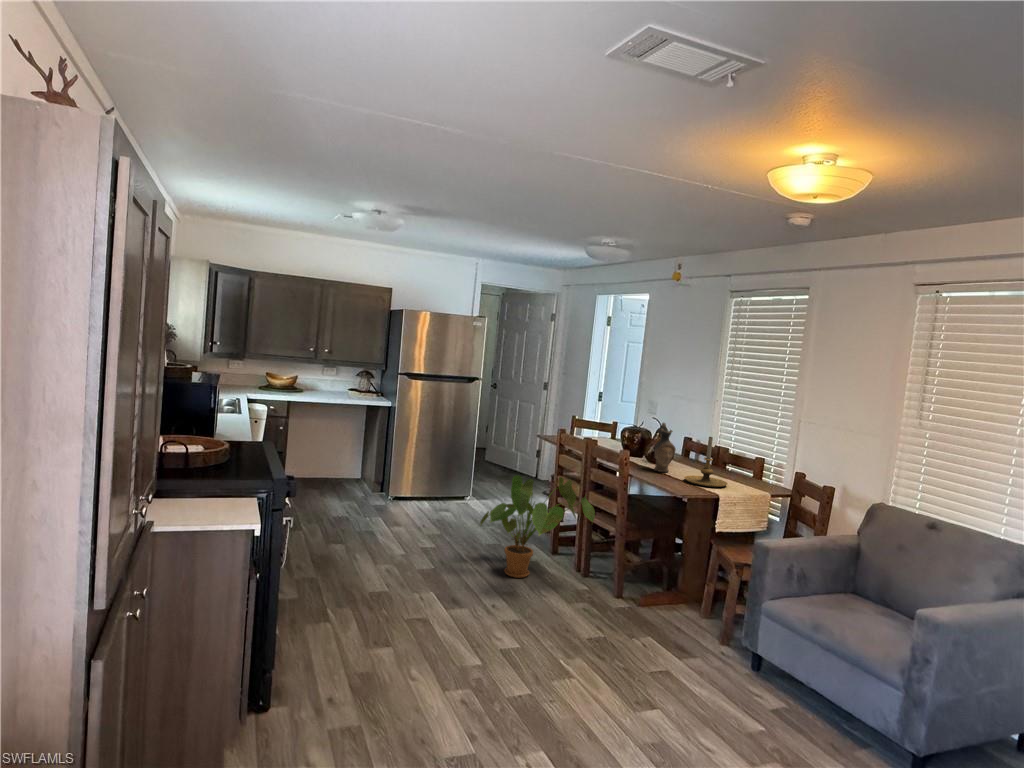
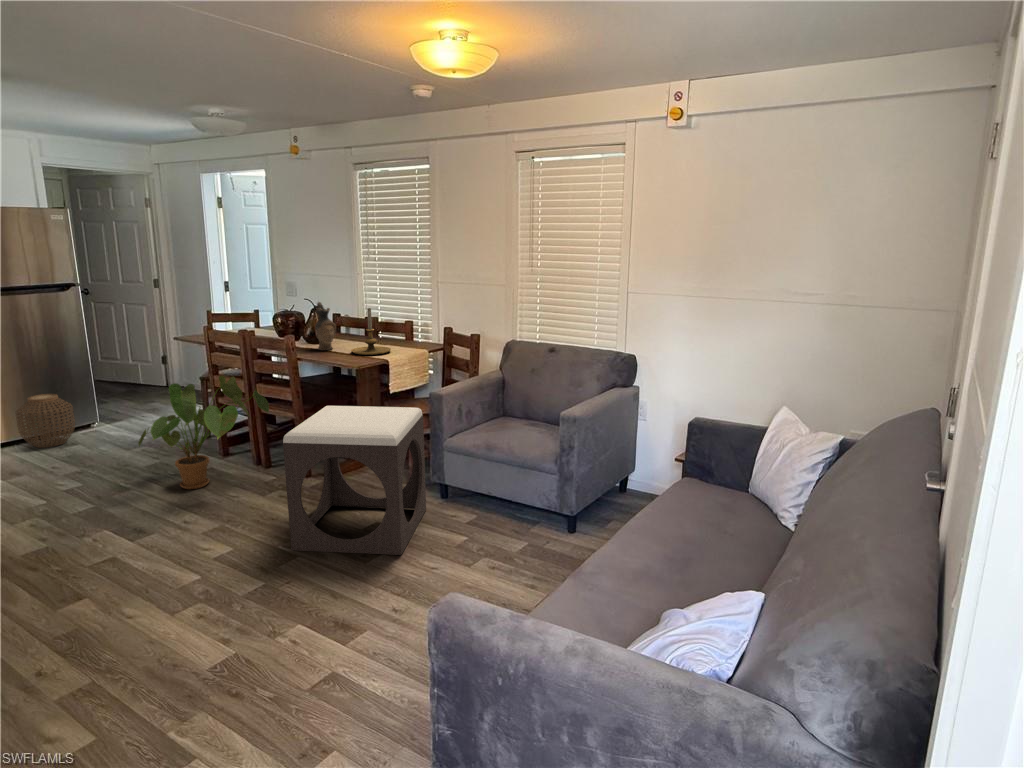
woven basket: none [412,464,453,509] -> present [16,394,75,448]
footstool: none [570,528,740,718] -> present [283,406,426,555]

